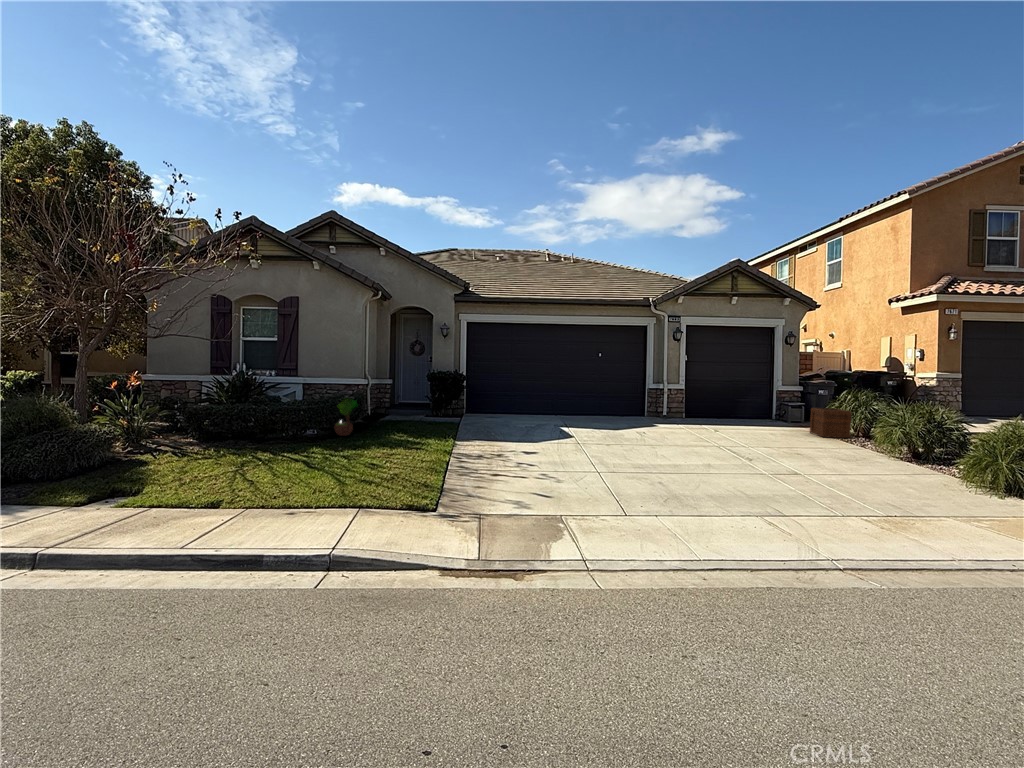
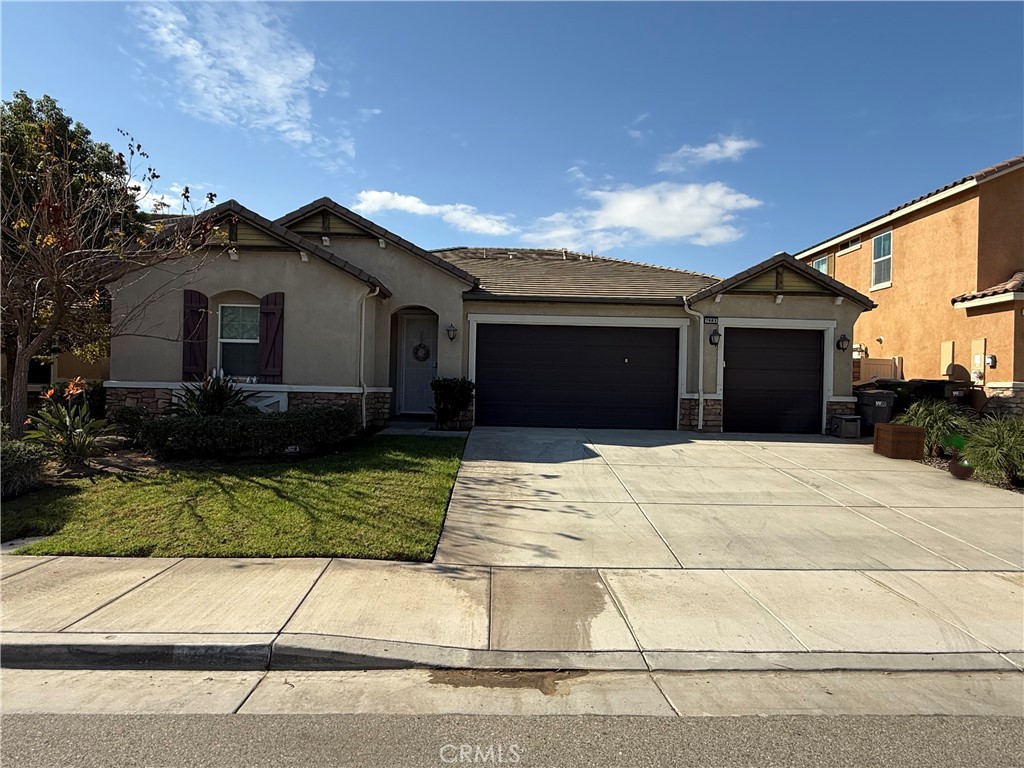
potted tree: present [335,399,356,436] -> present [941,434,974,479]

